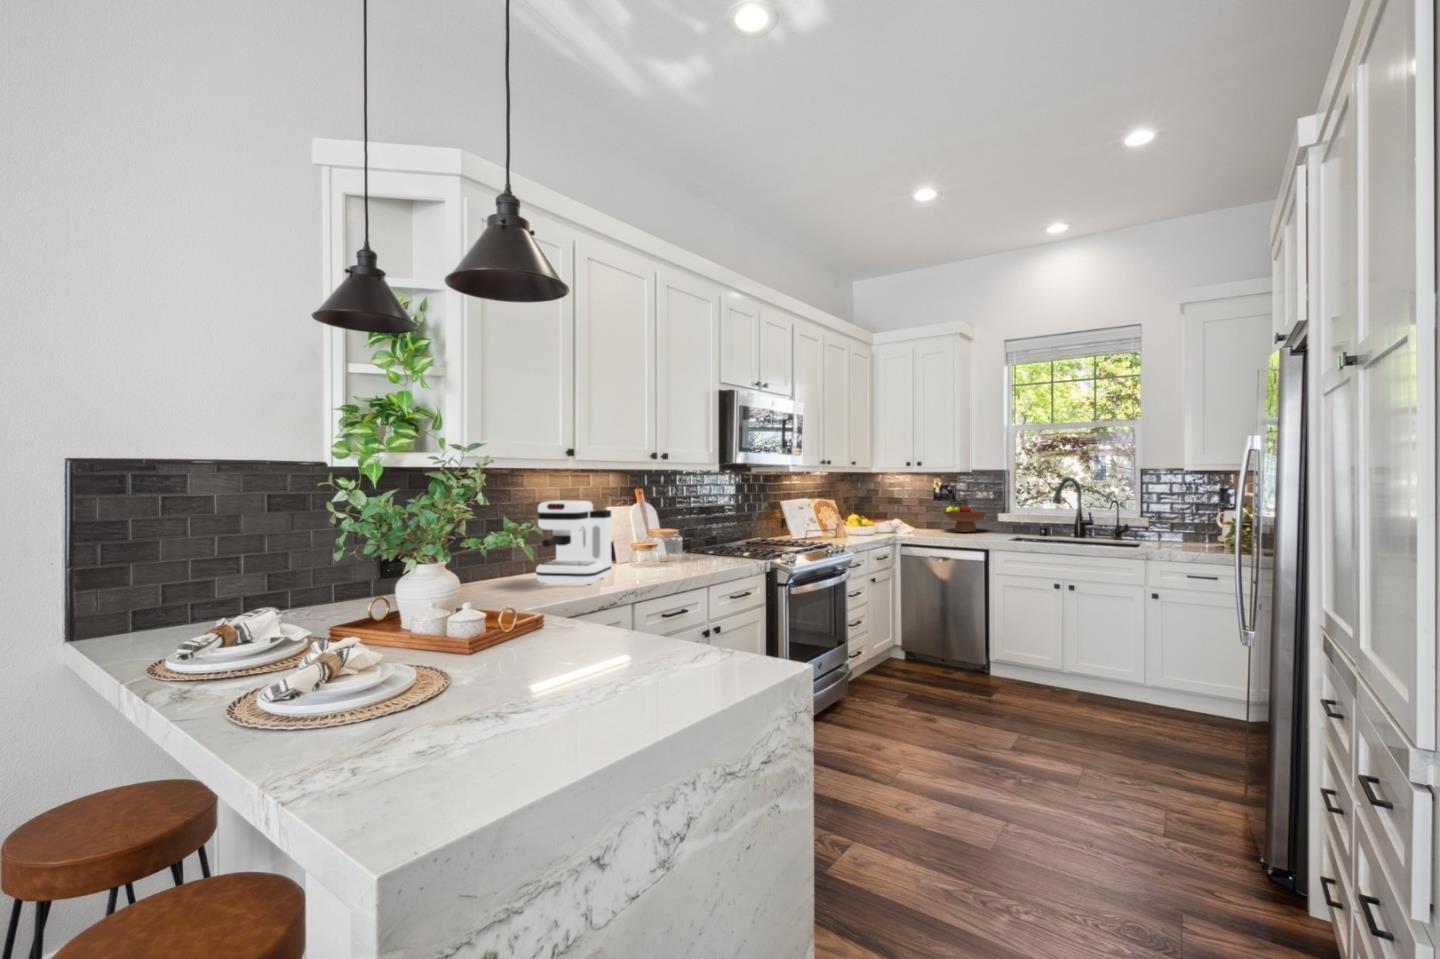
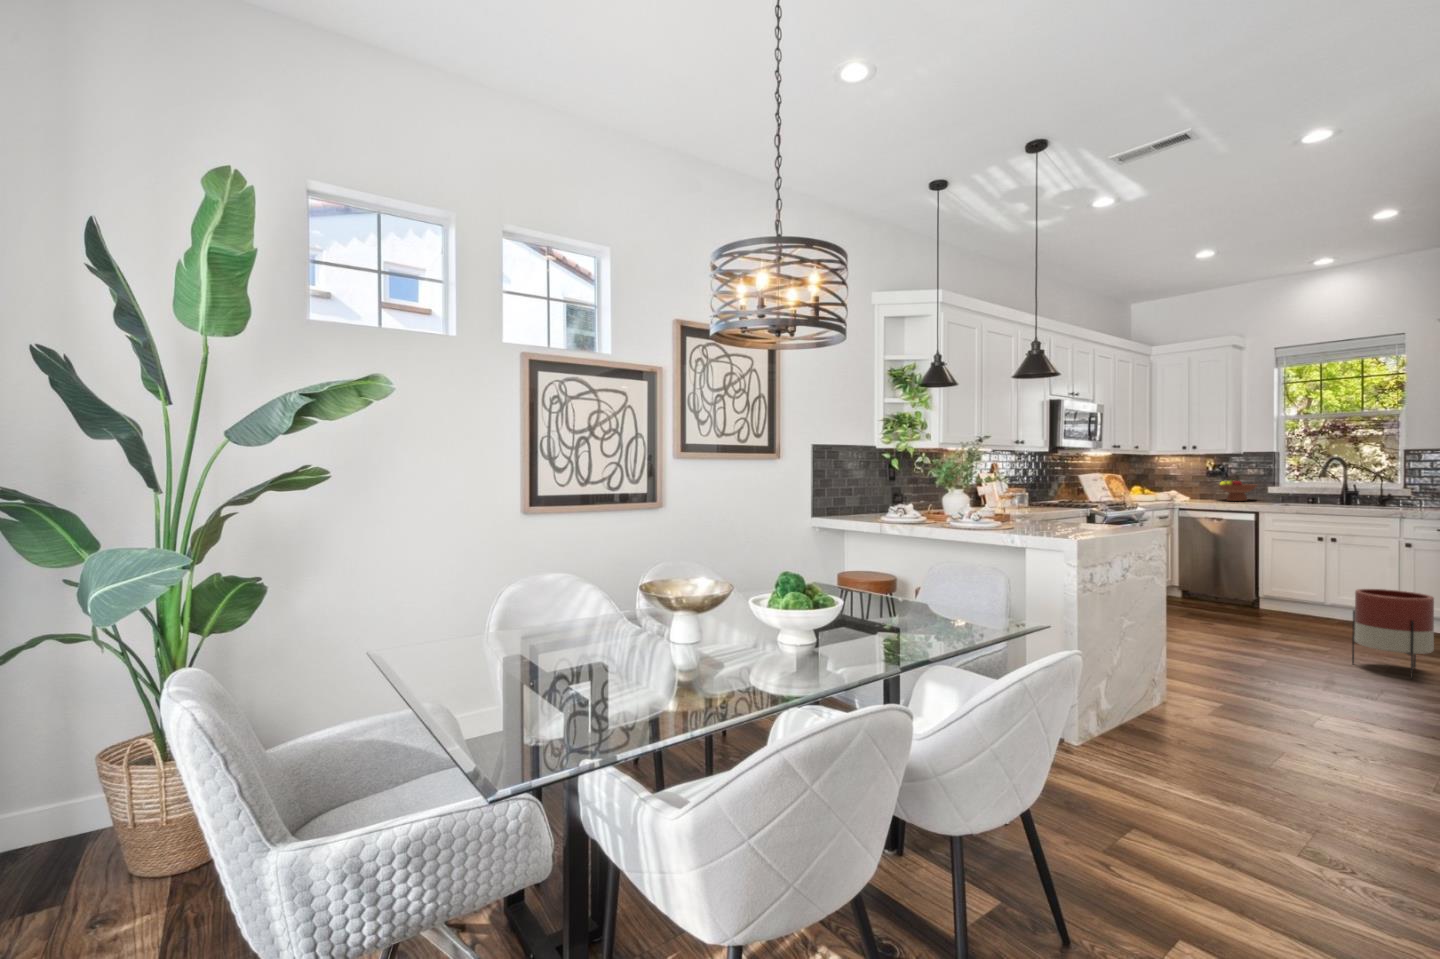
coffee maker: present [536,501,612,584] -> none [960,470,999,515]
planter: none [1126,692,1243,859] -> present [1352,589,1434,678]

